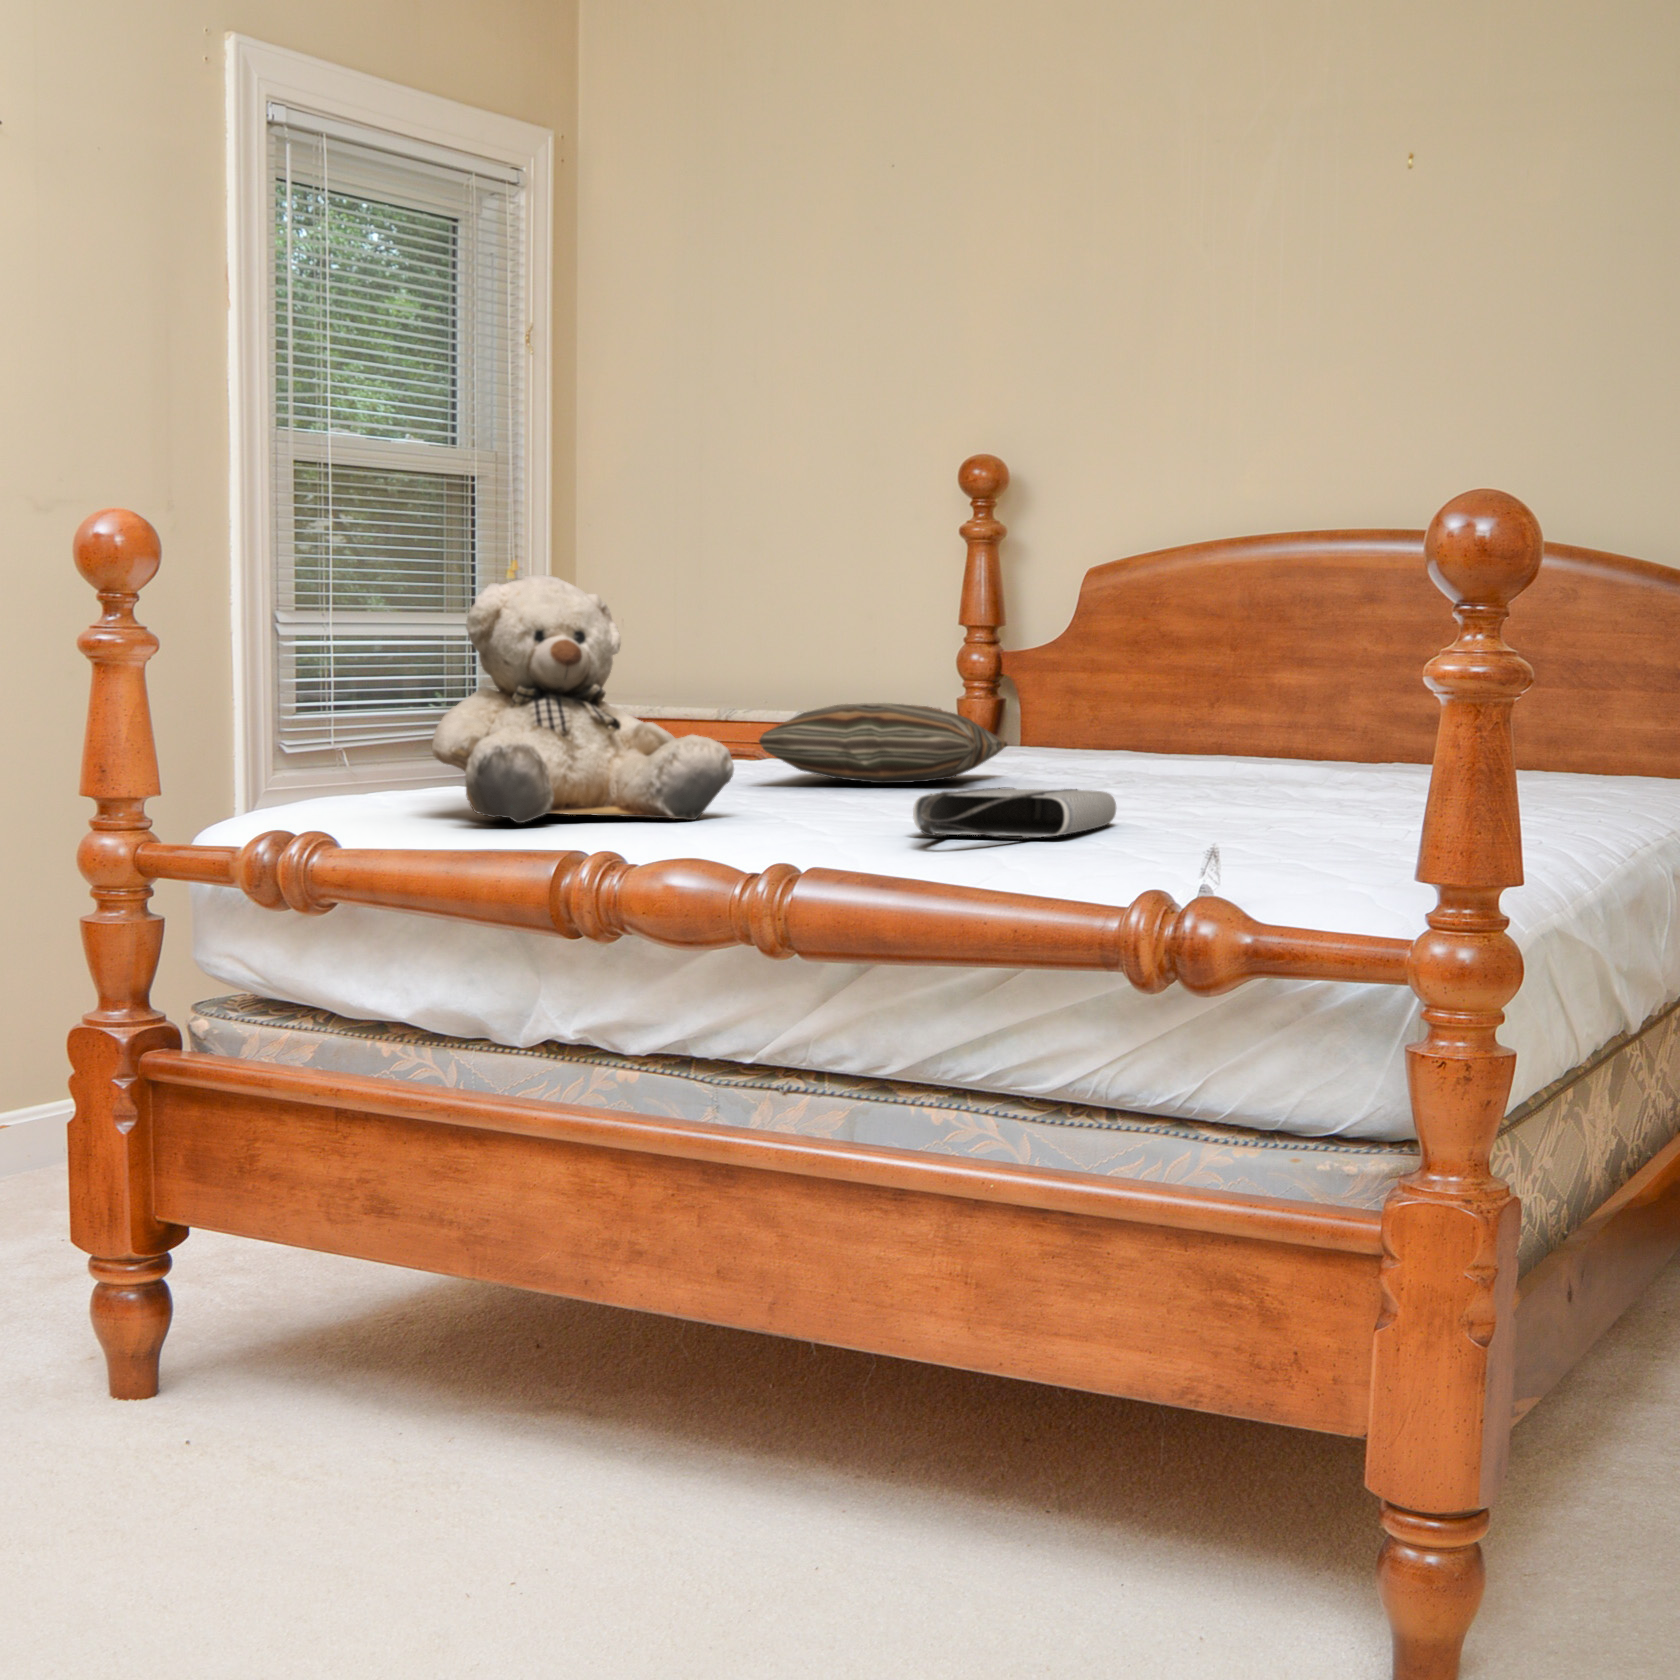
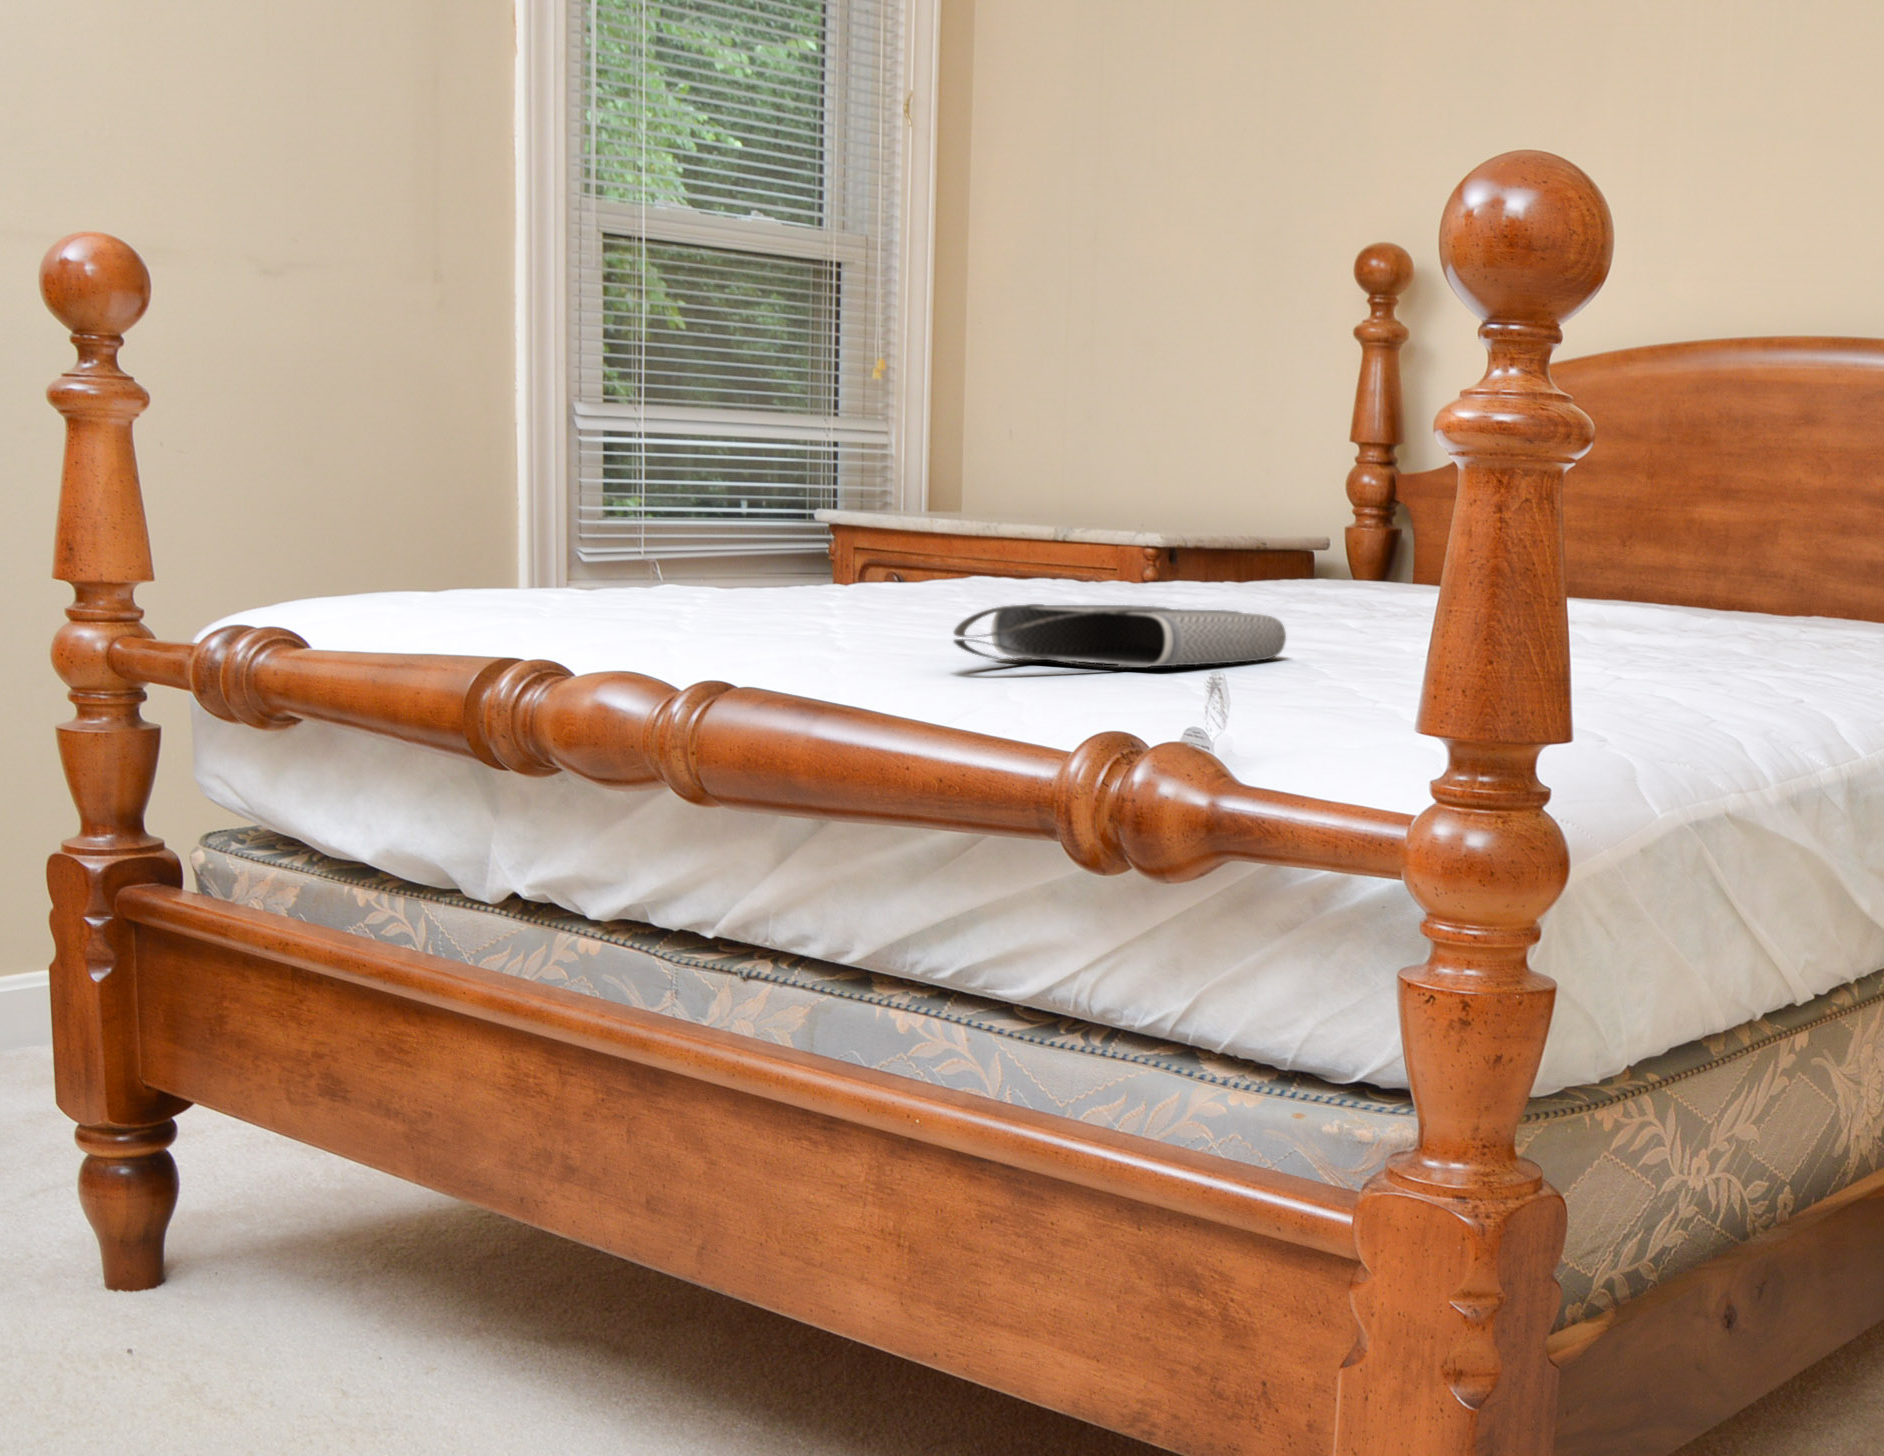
teddy bear: present [432,575,734,823] -> none [497,330,848,634]
pillow: present [759,703,1007,783] -> none [981,513,1303,608]

